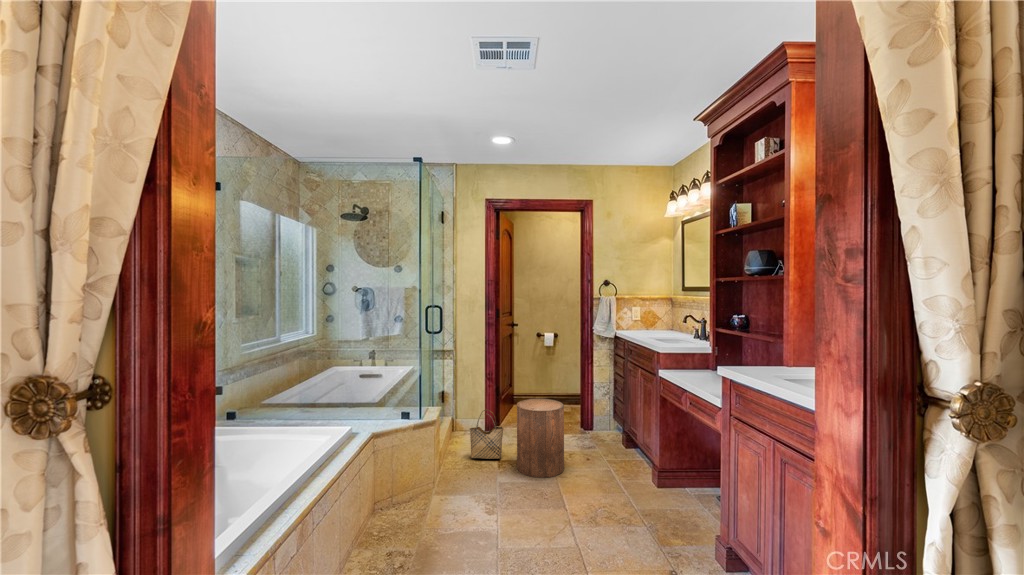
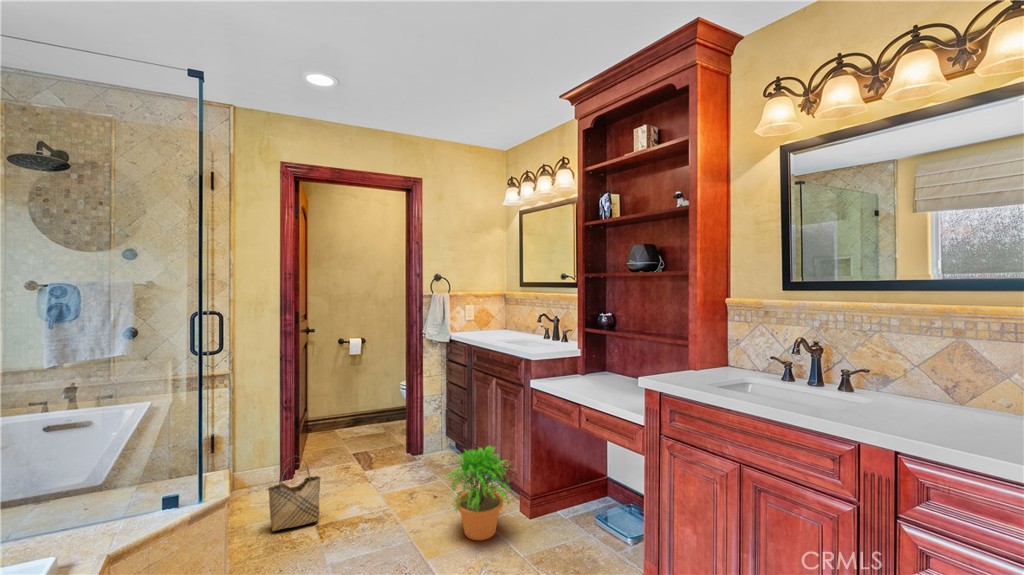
stool: present [517,399,564,478] -> none [345,428,410,537]
potted plant: none [583,423,644,499] -> present [447,446,509,540]

